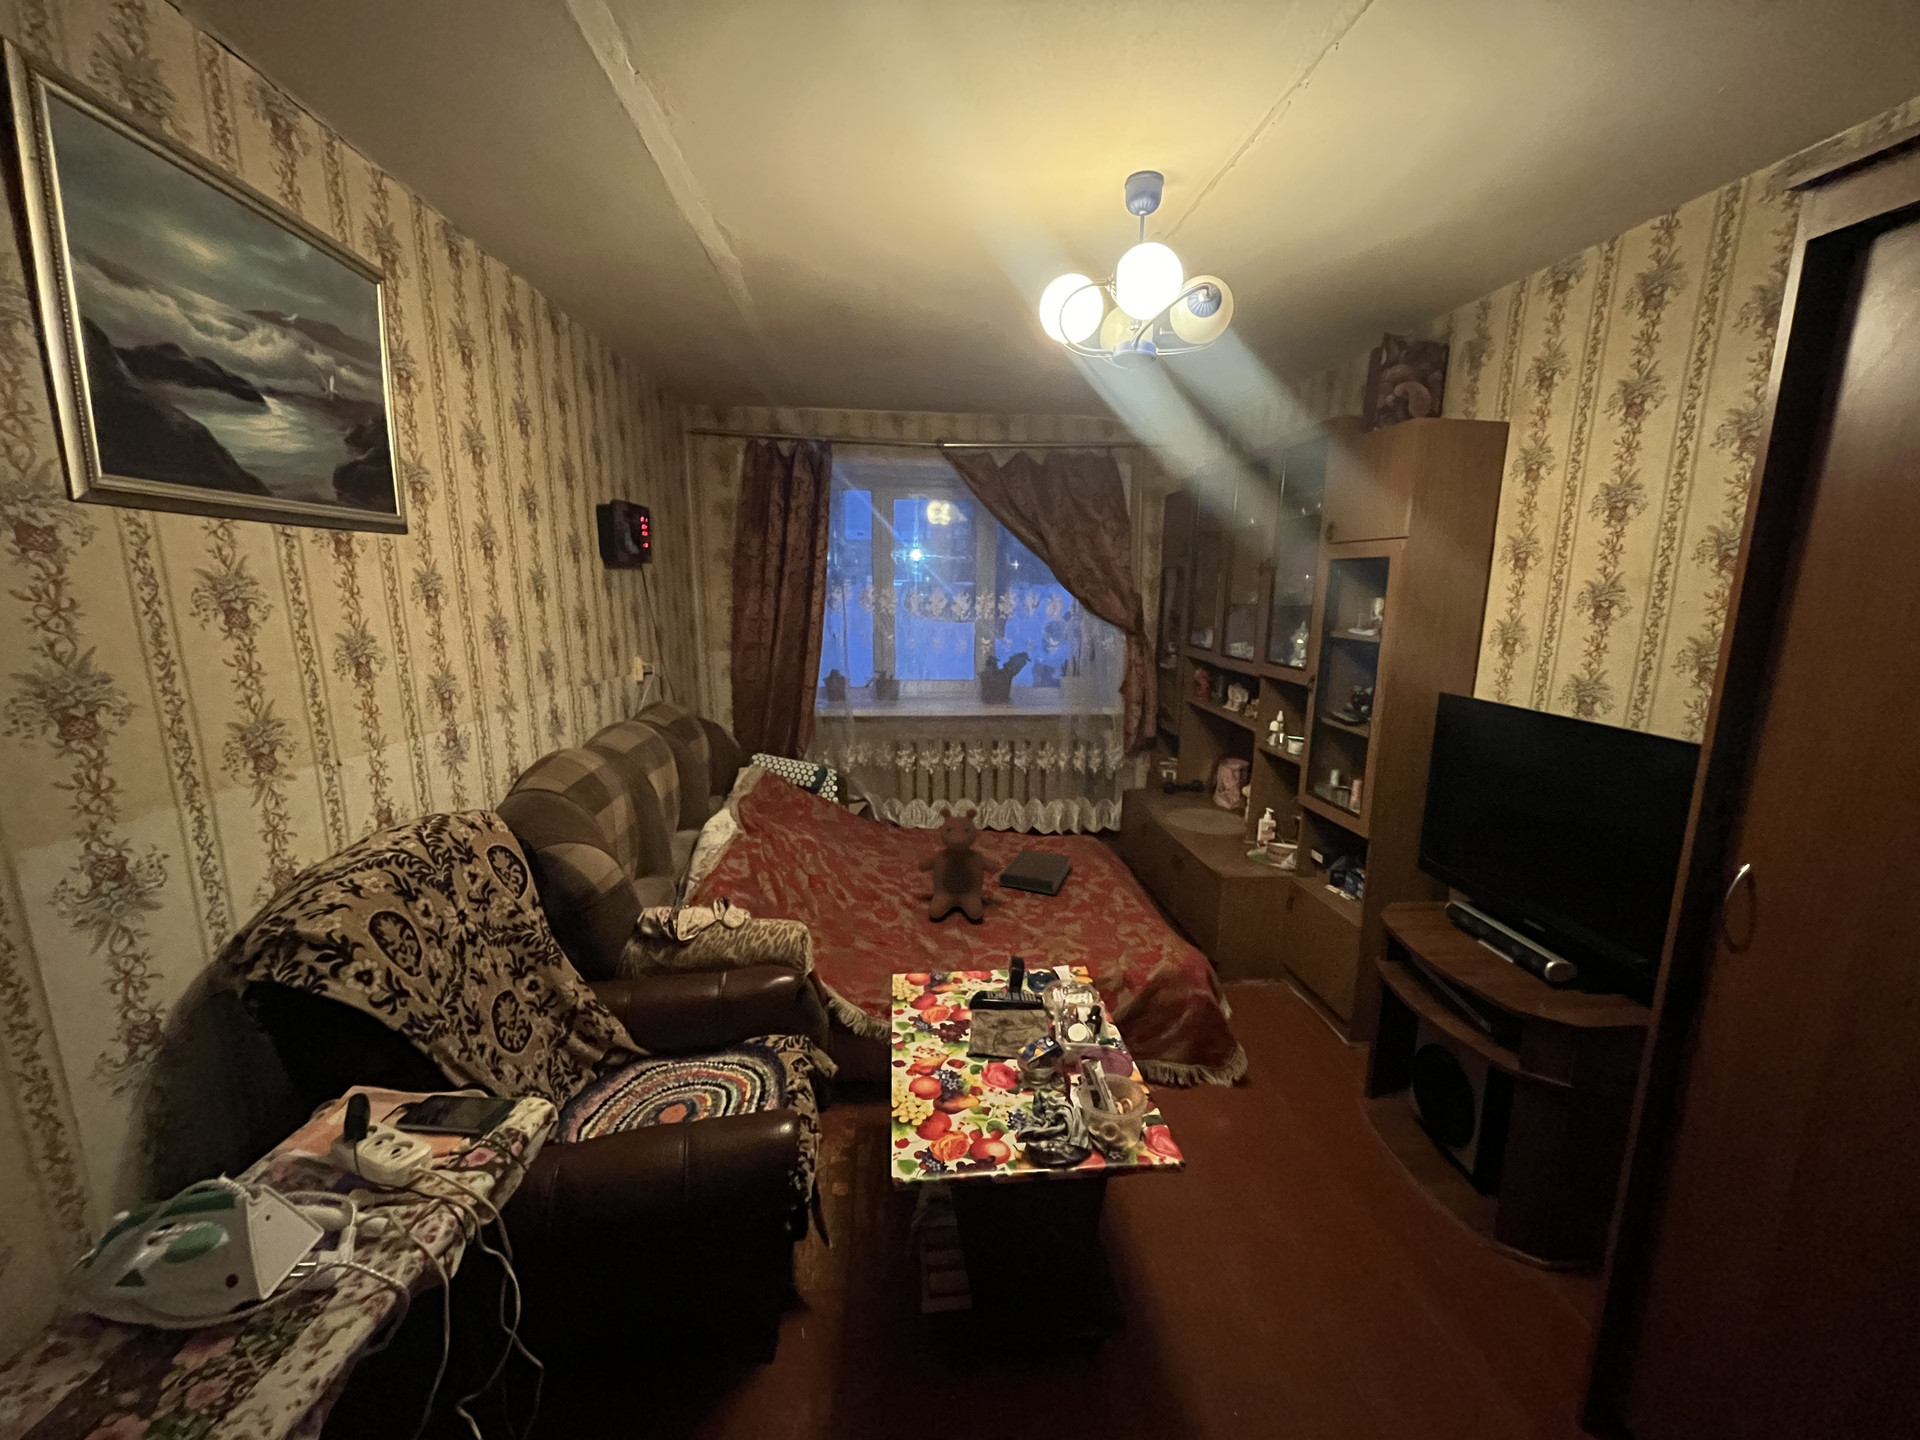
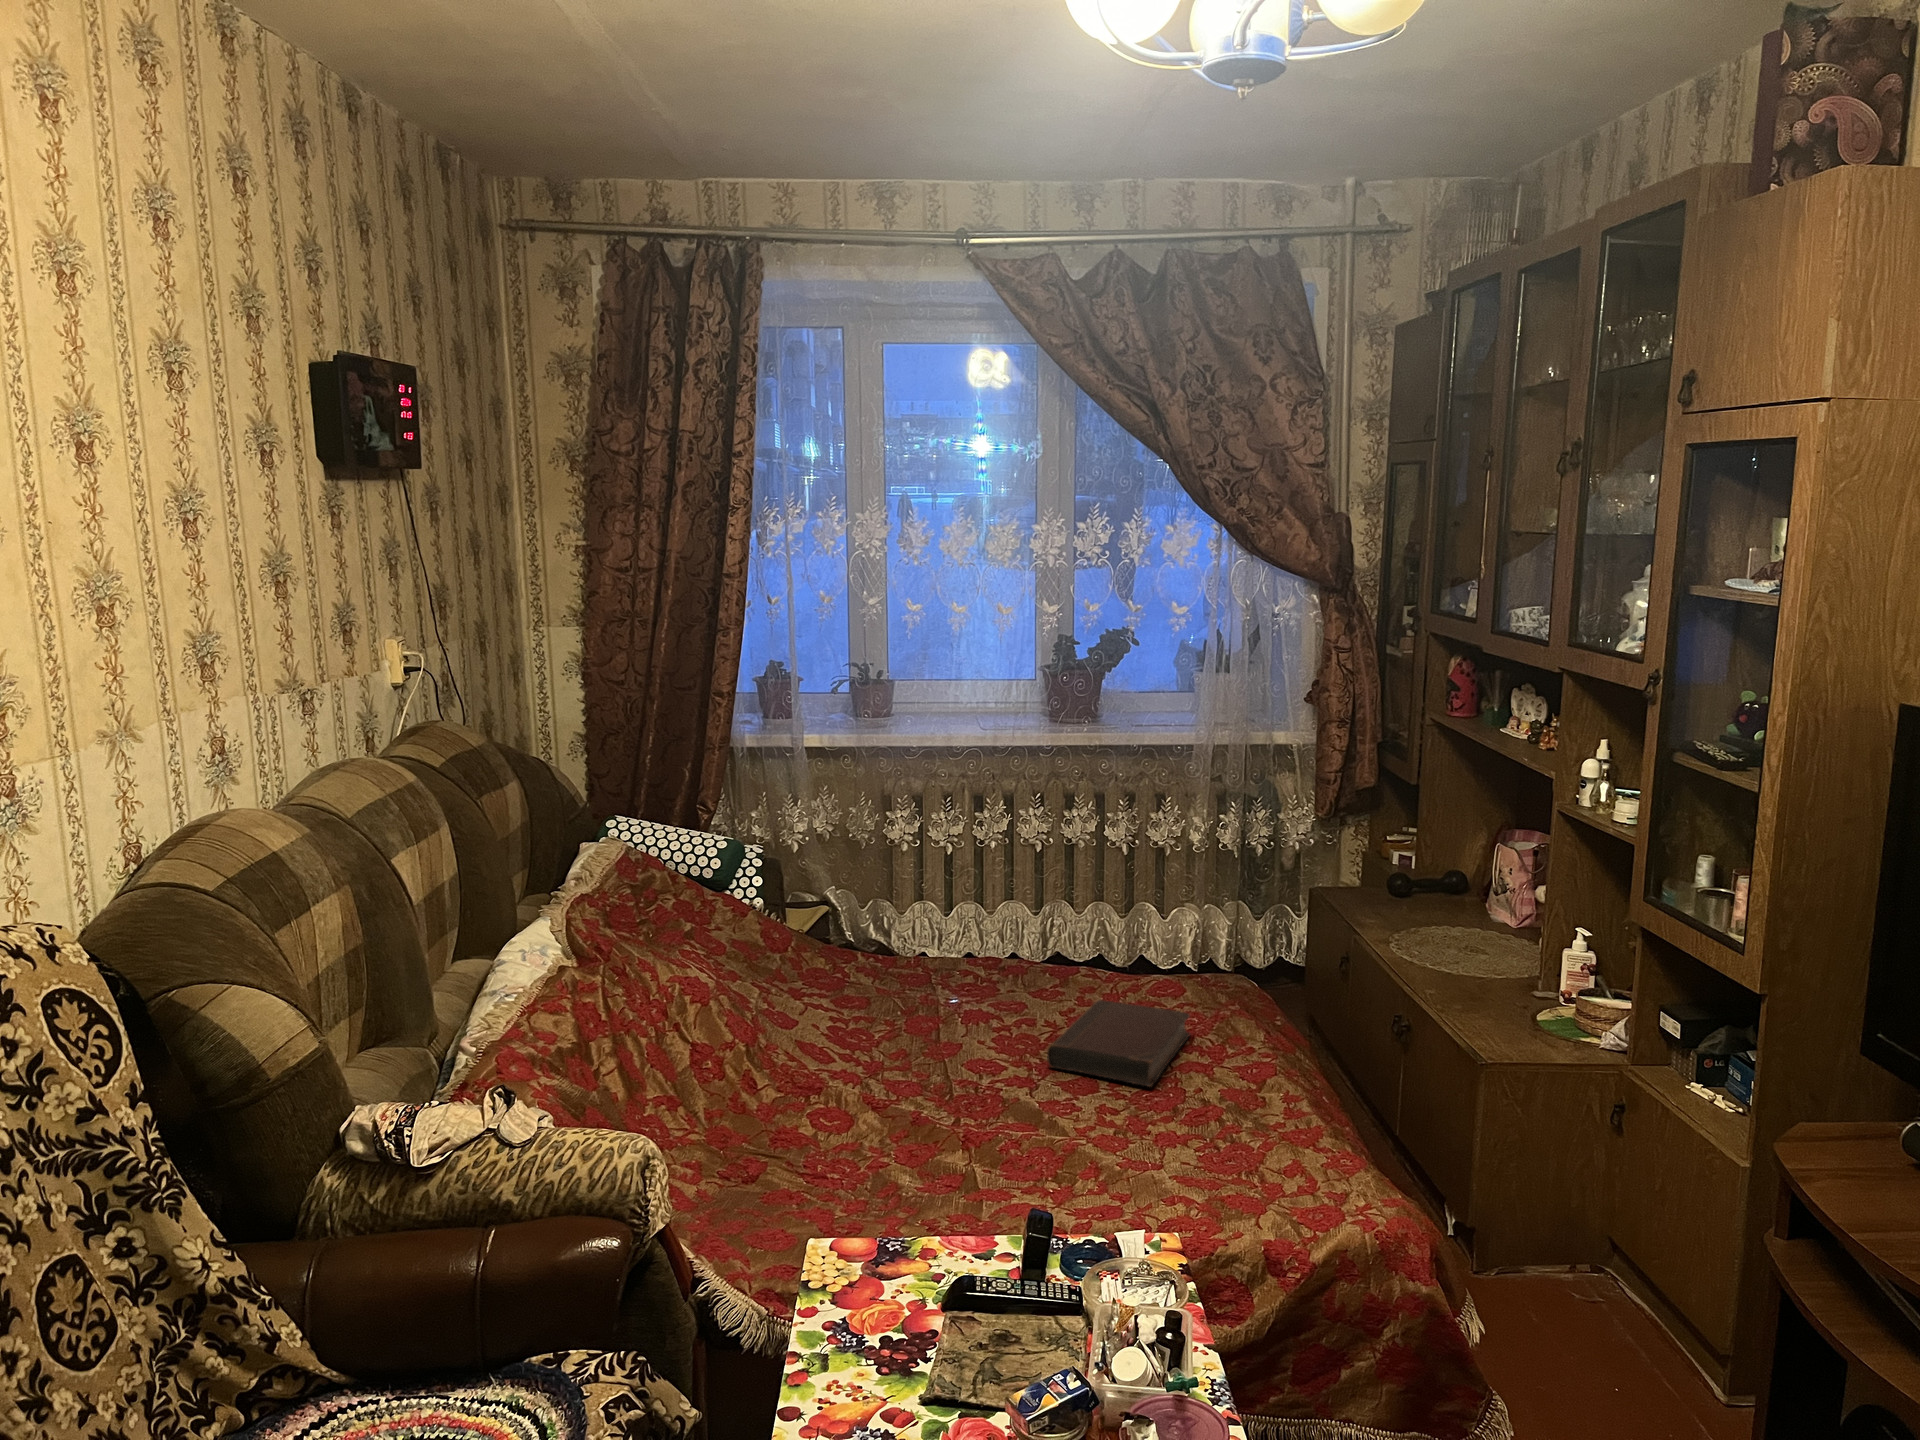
stuffed bear: present [918,808,999,919] -> none [890,920,1042,1133]

